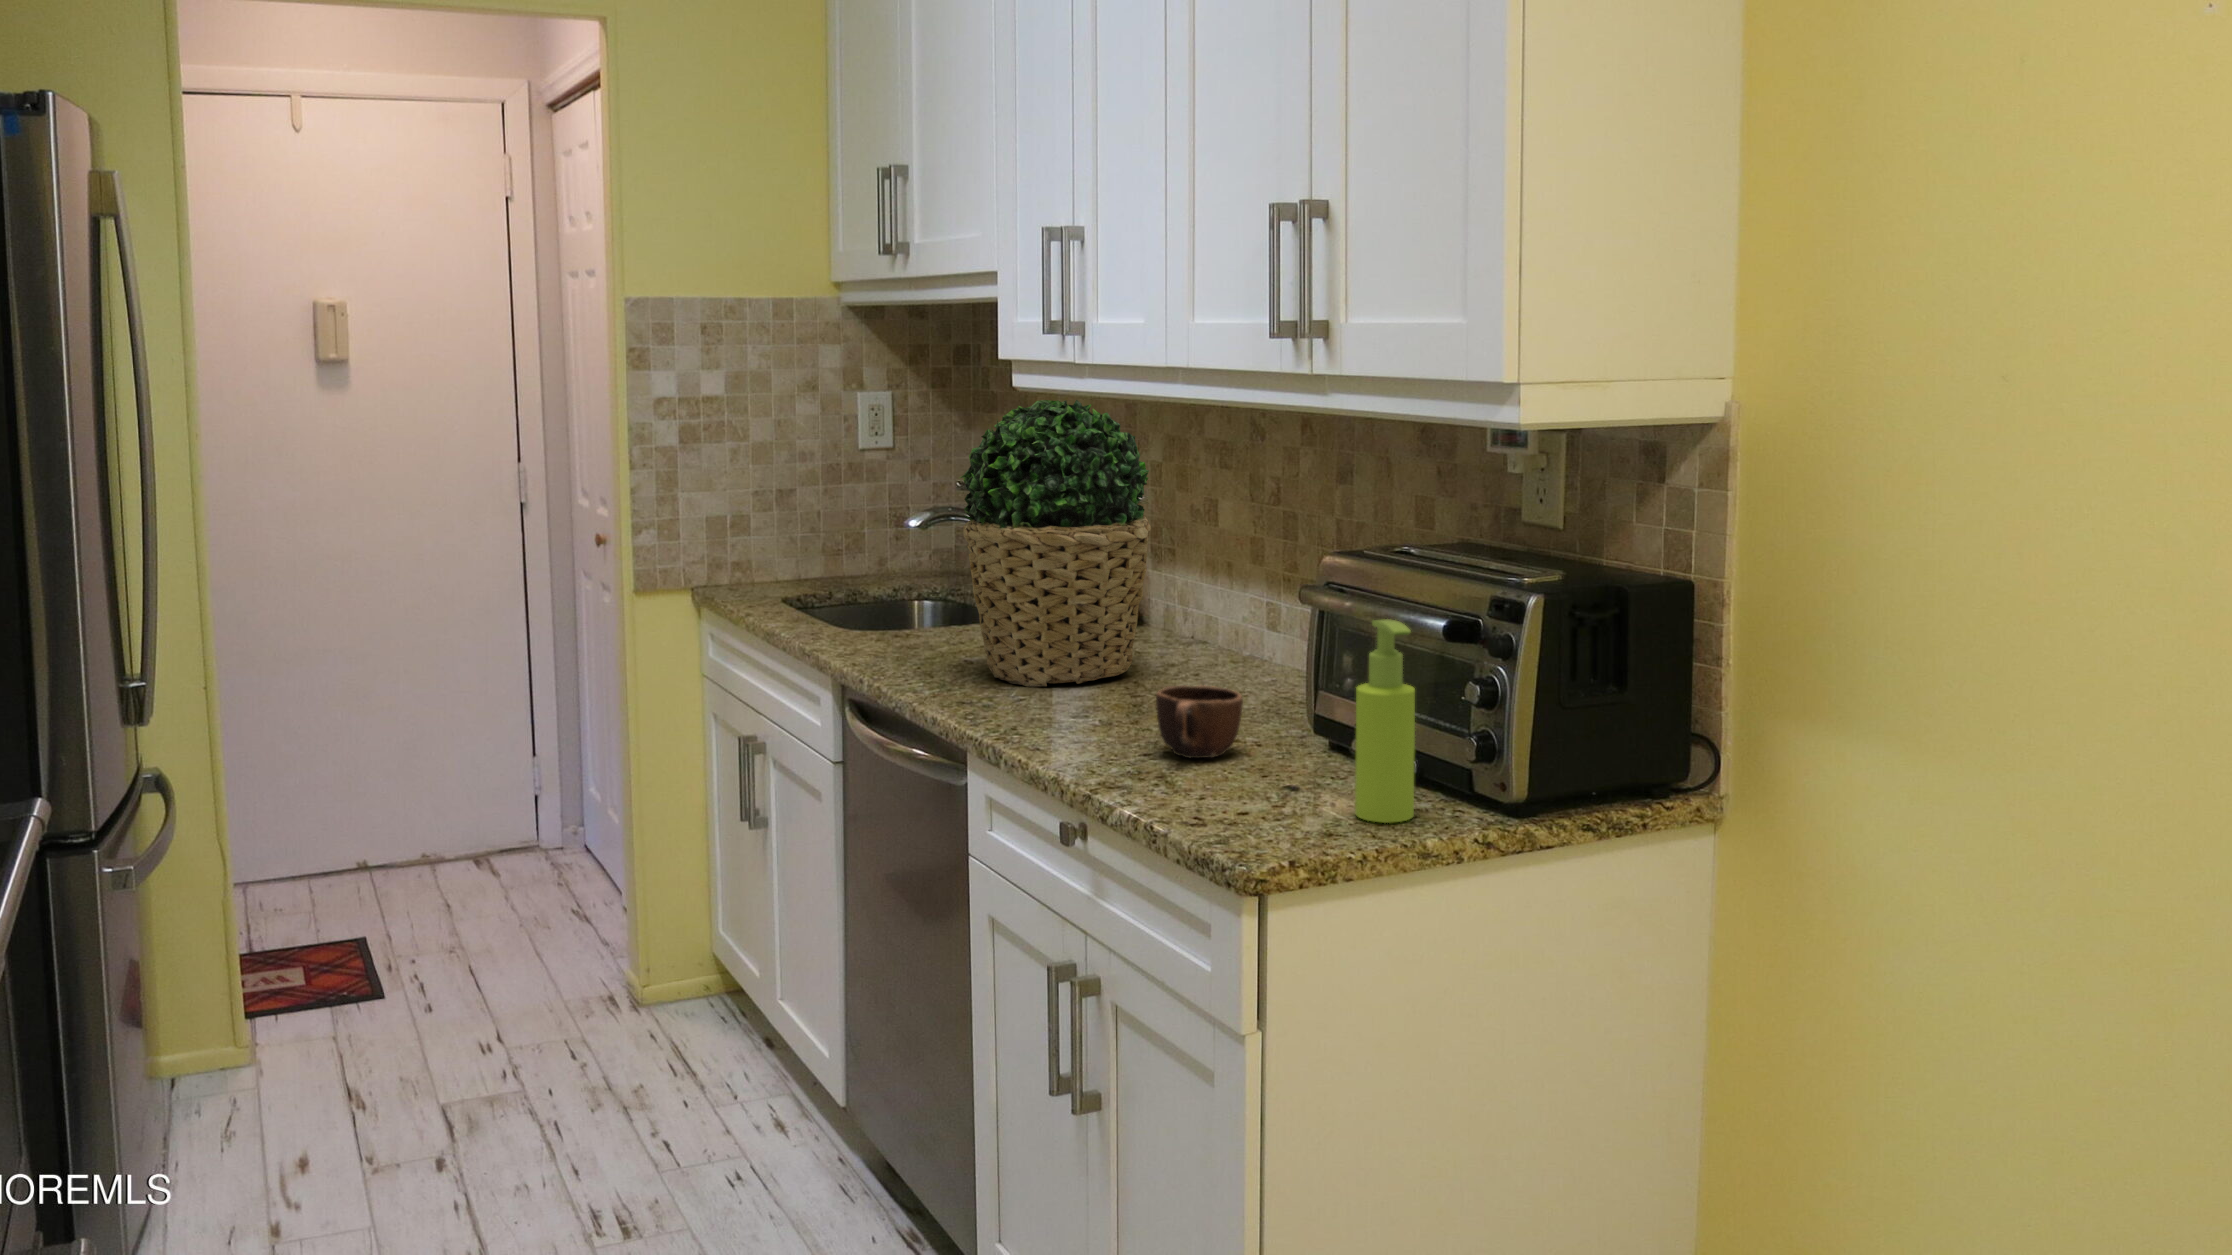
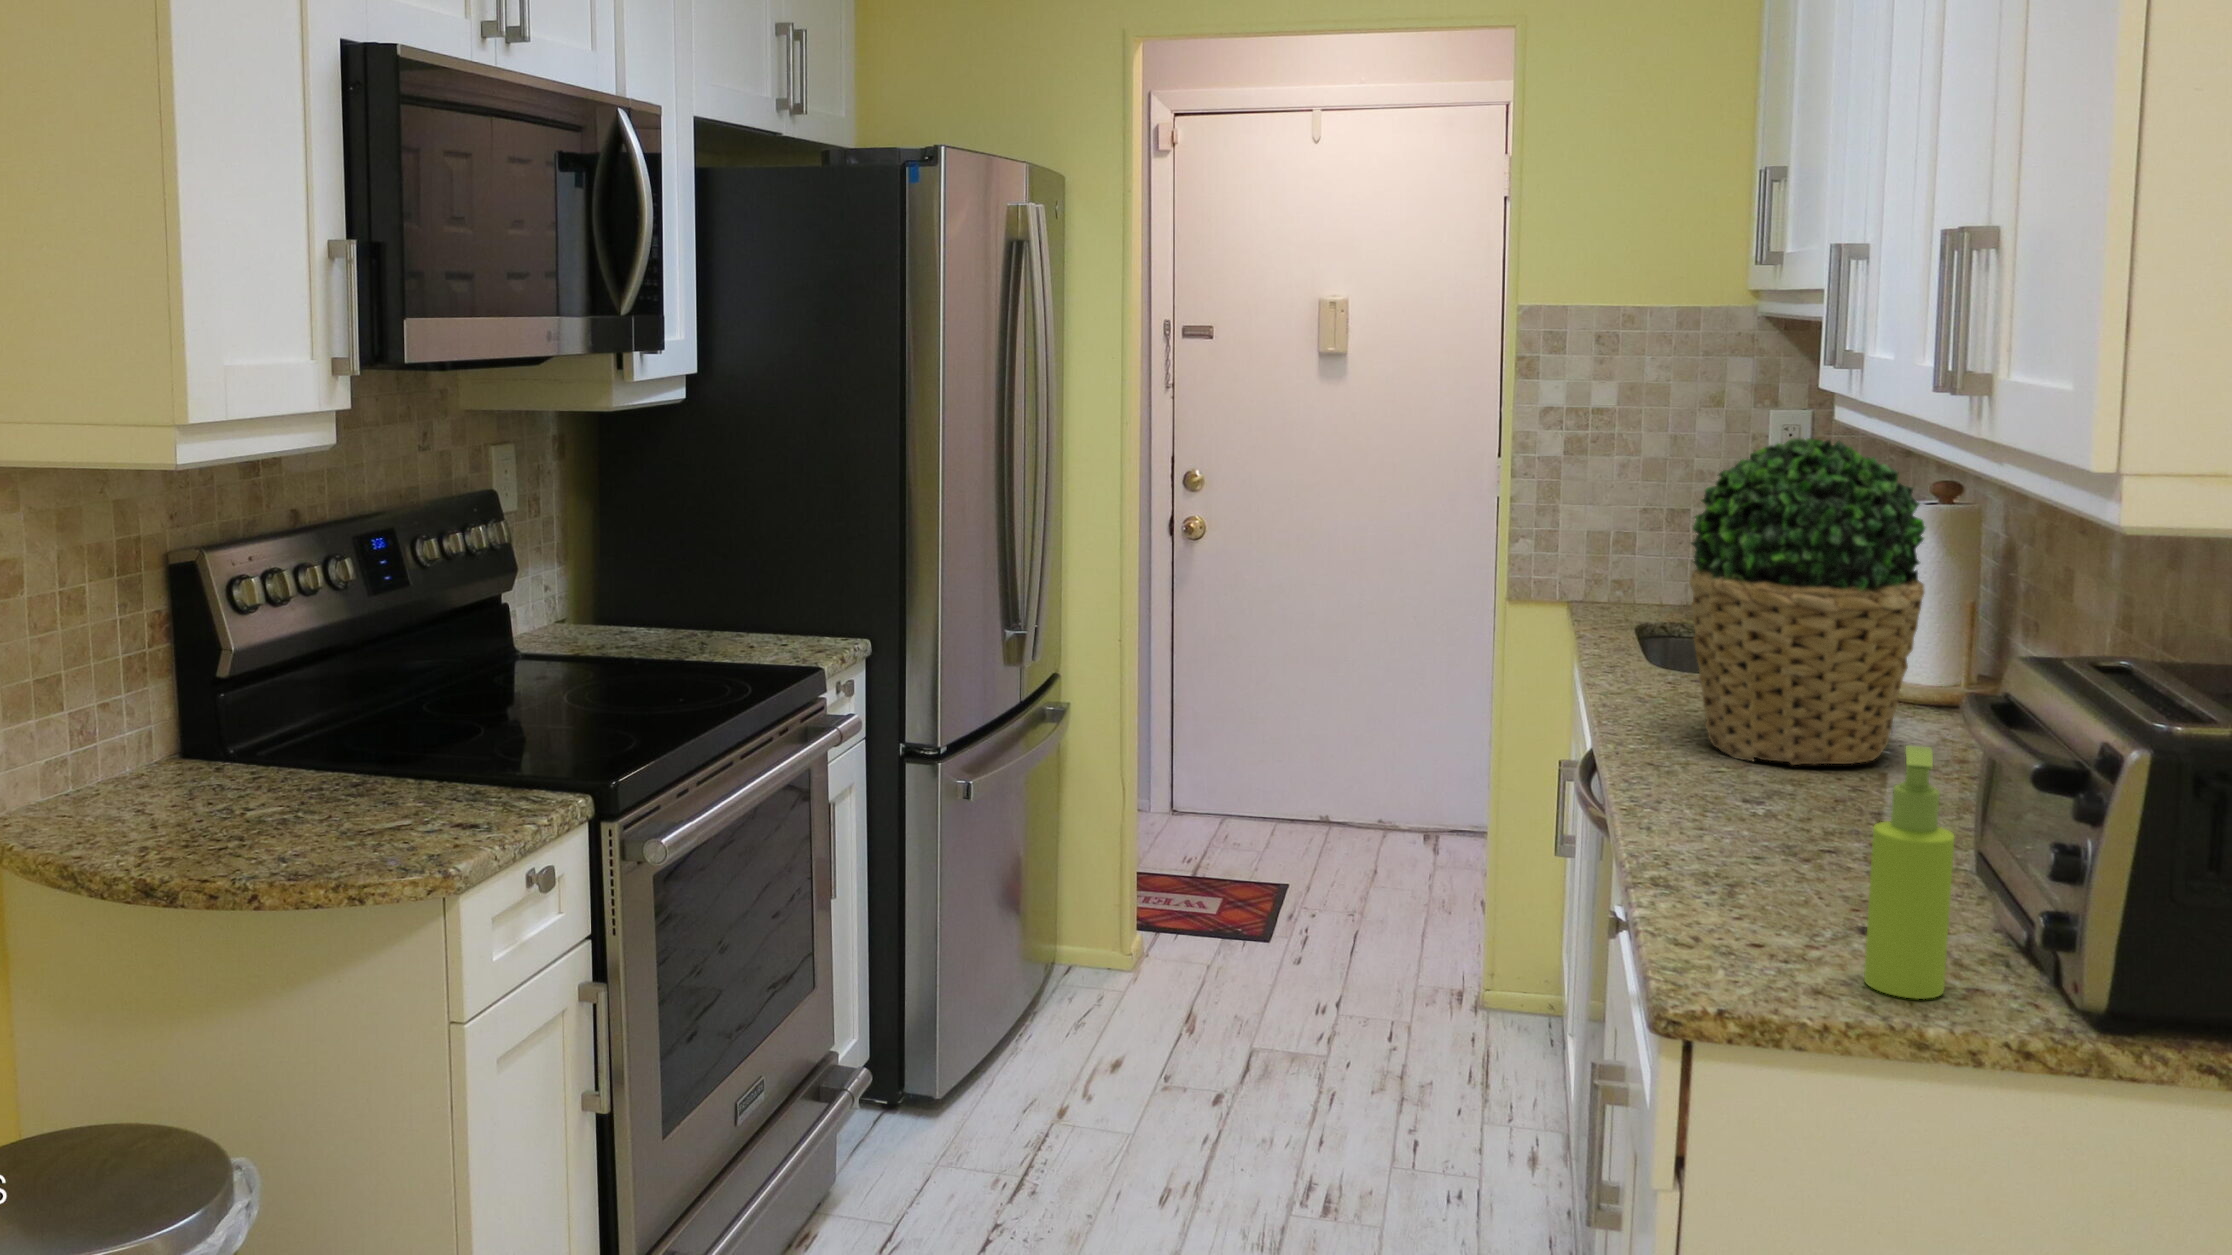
mug: present [1156,685,1243,758] -> none [1748,784,1862,876]

